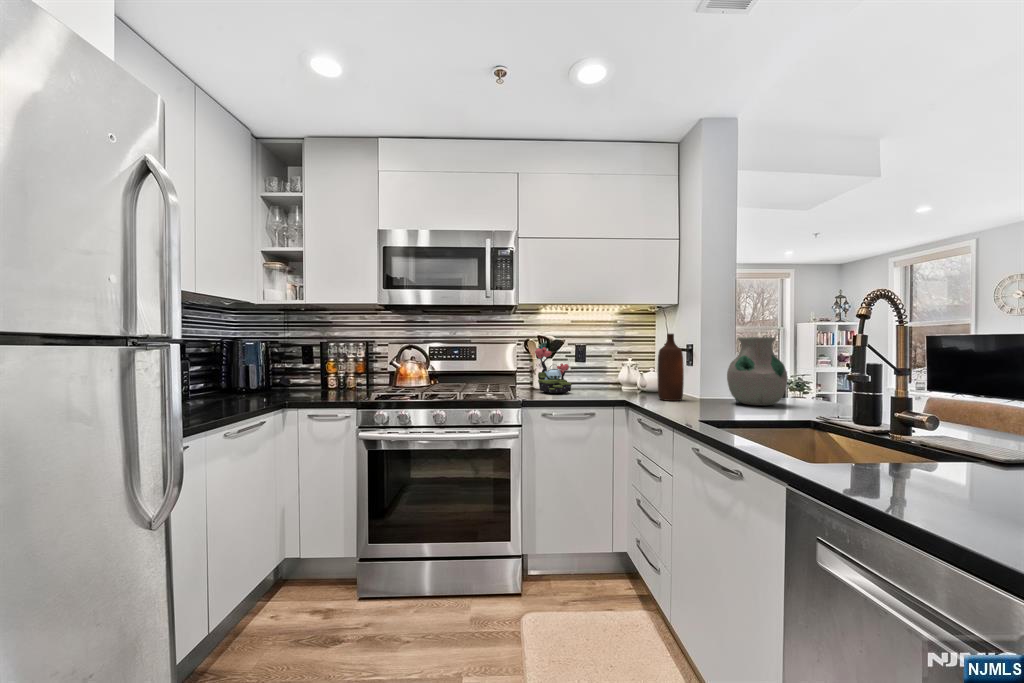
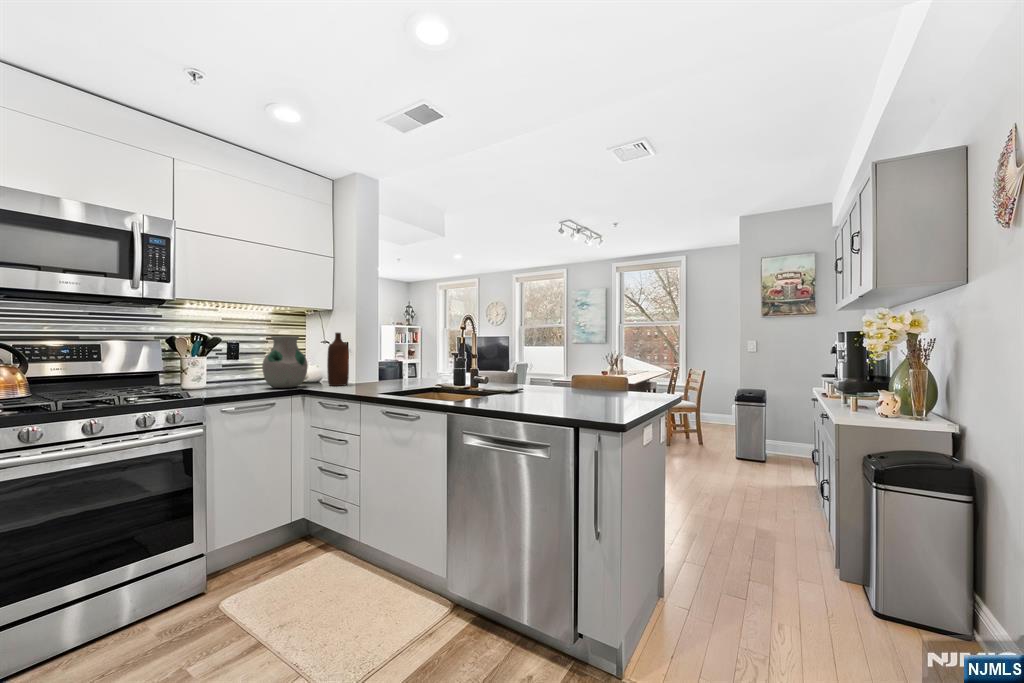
vase: present [727,337,787,406] -> present [262,336,308,388]
plant: present [535,347,572,393] -> none [195,345,240,390]

